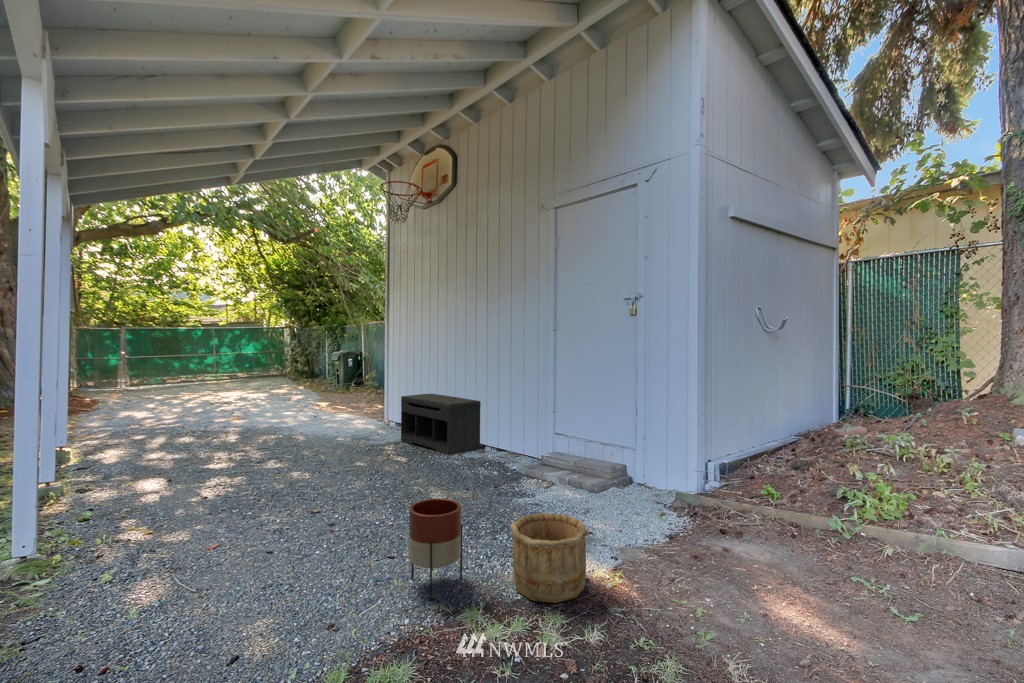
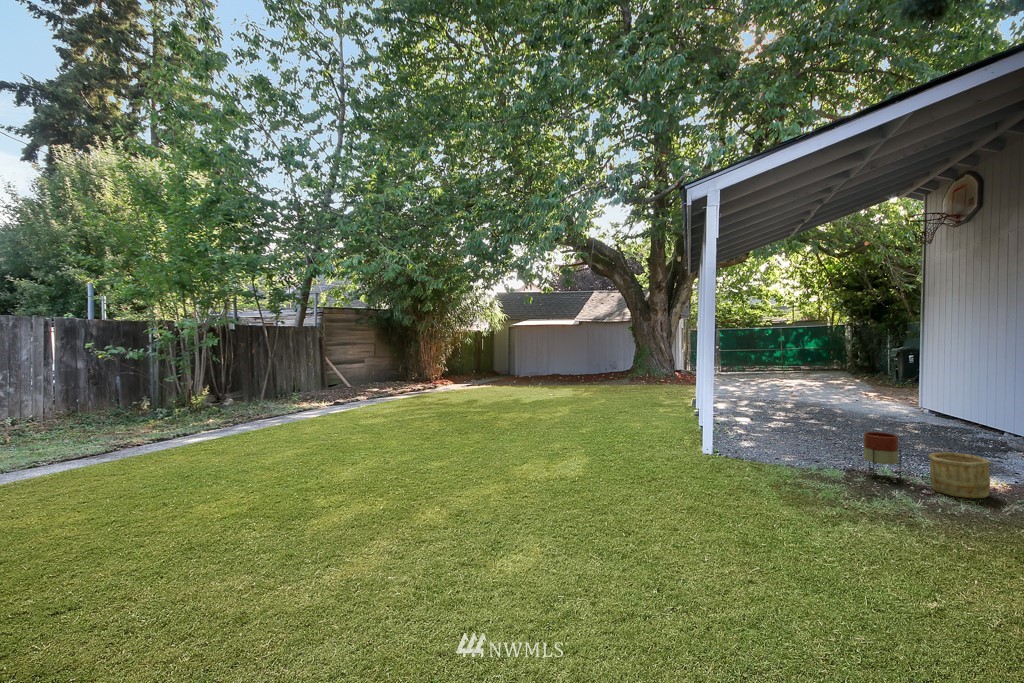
bench: present [401,394,481,455] -> none [925,387,1009,440]

